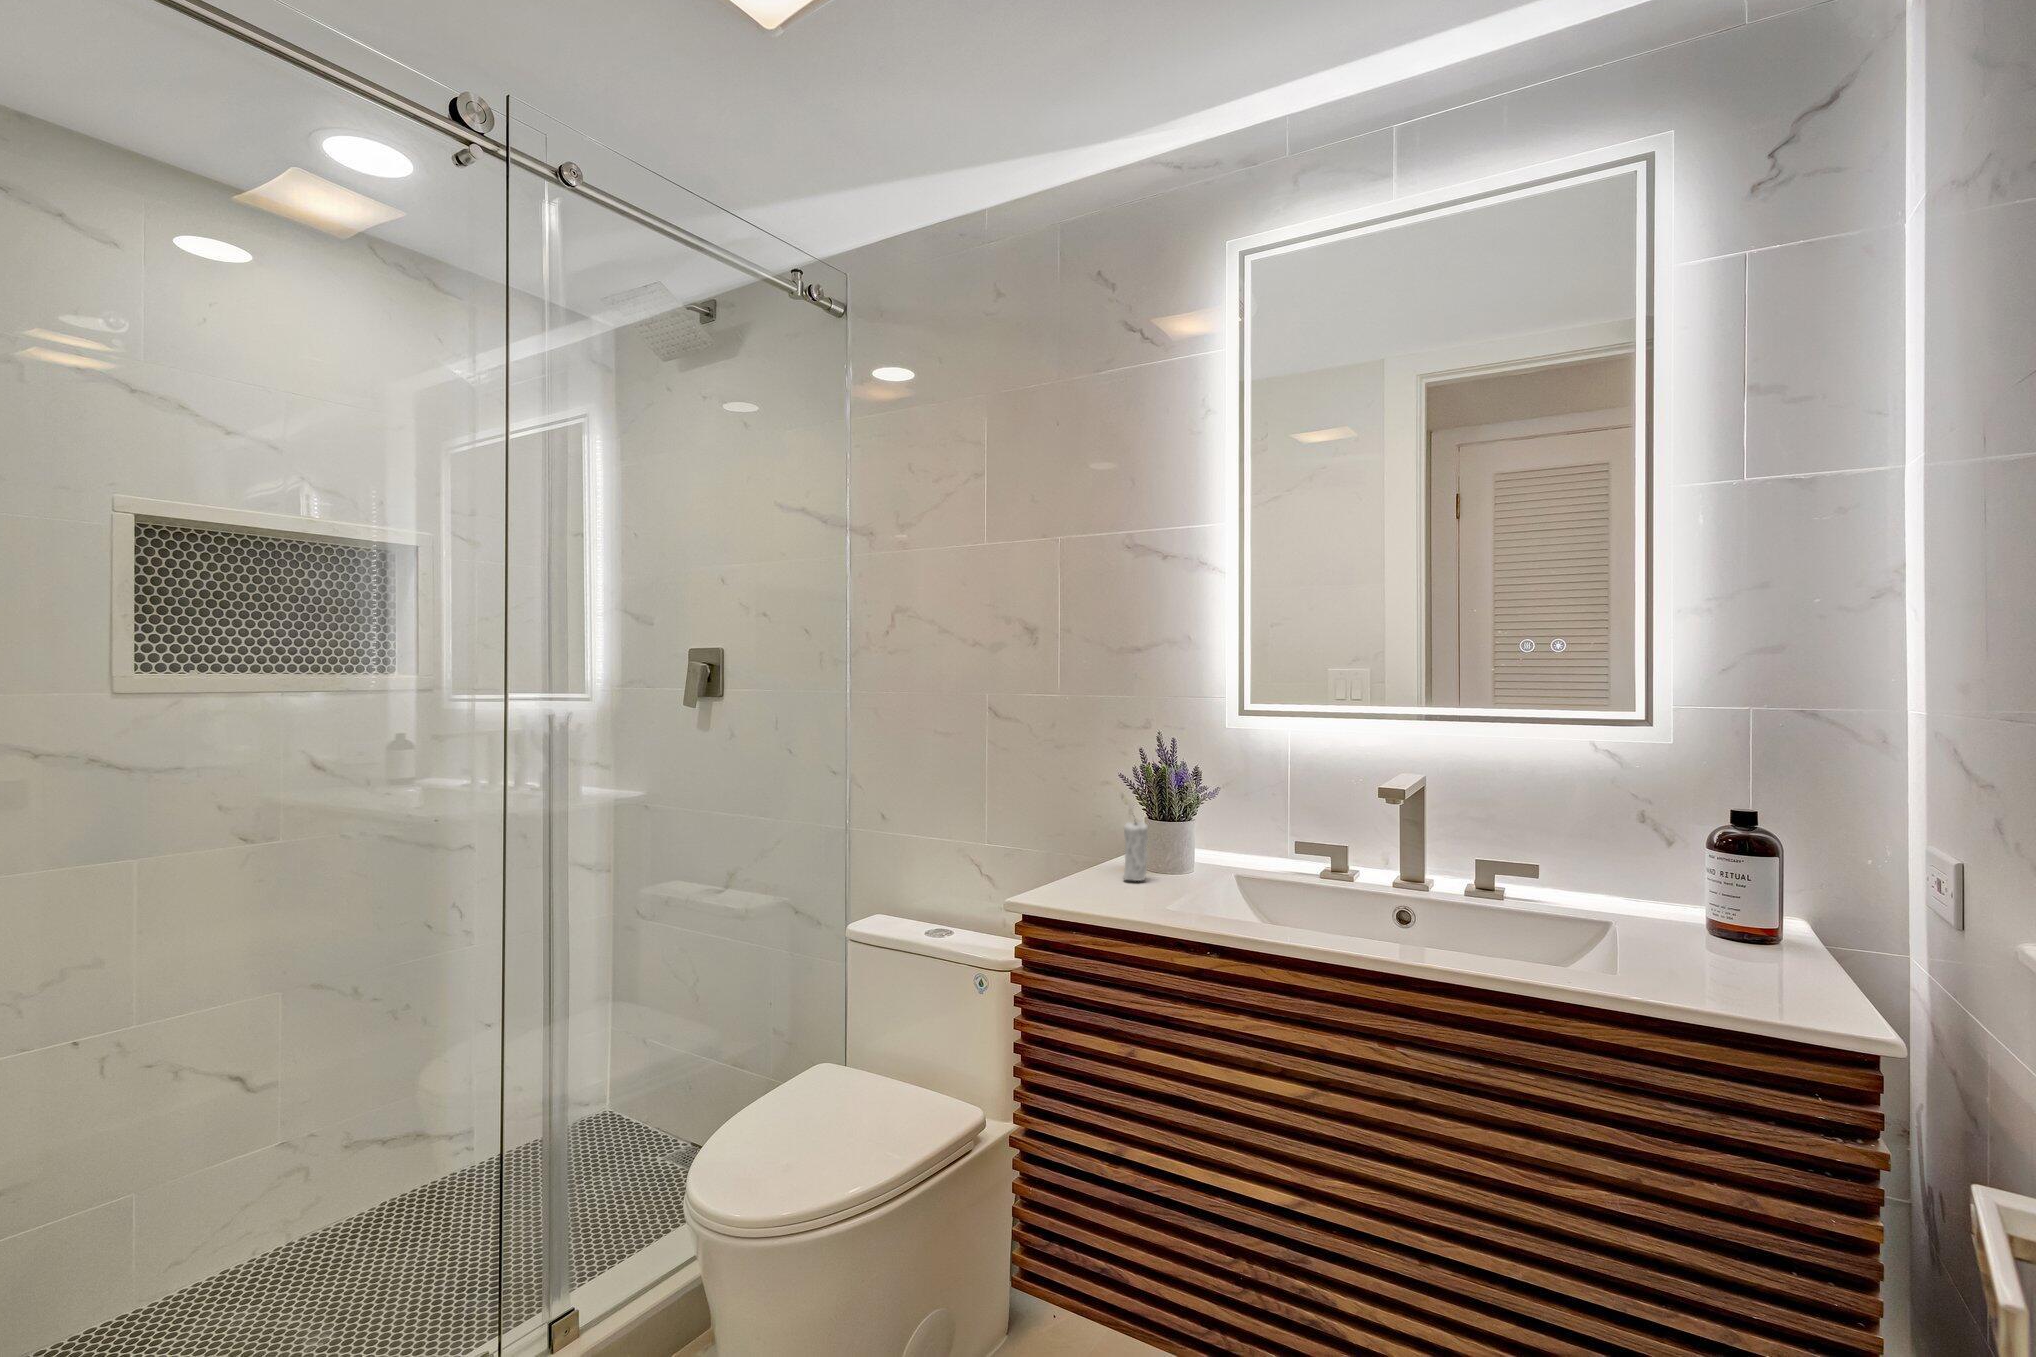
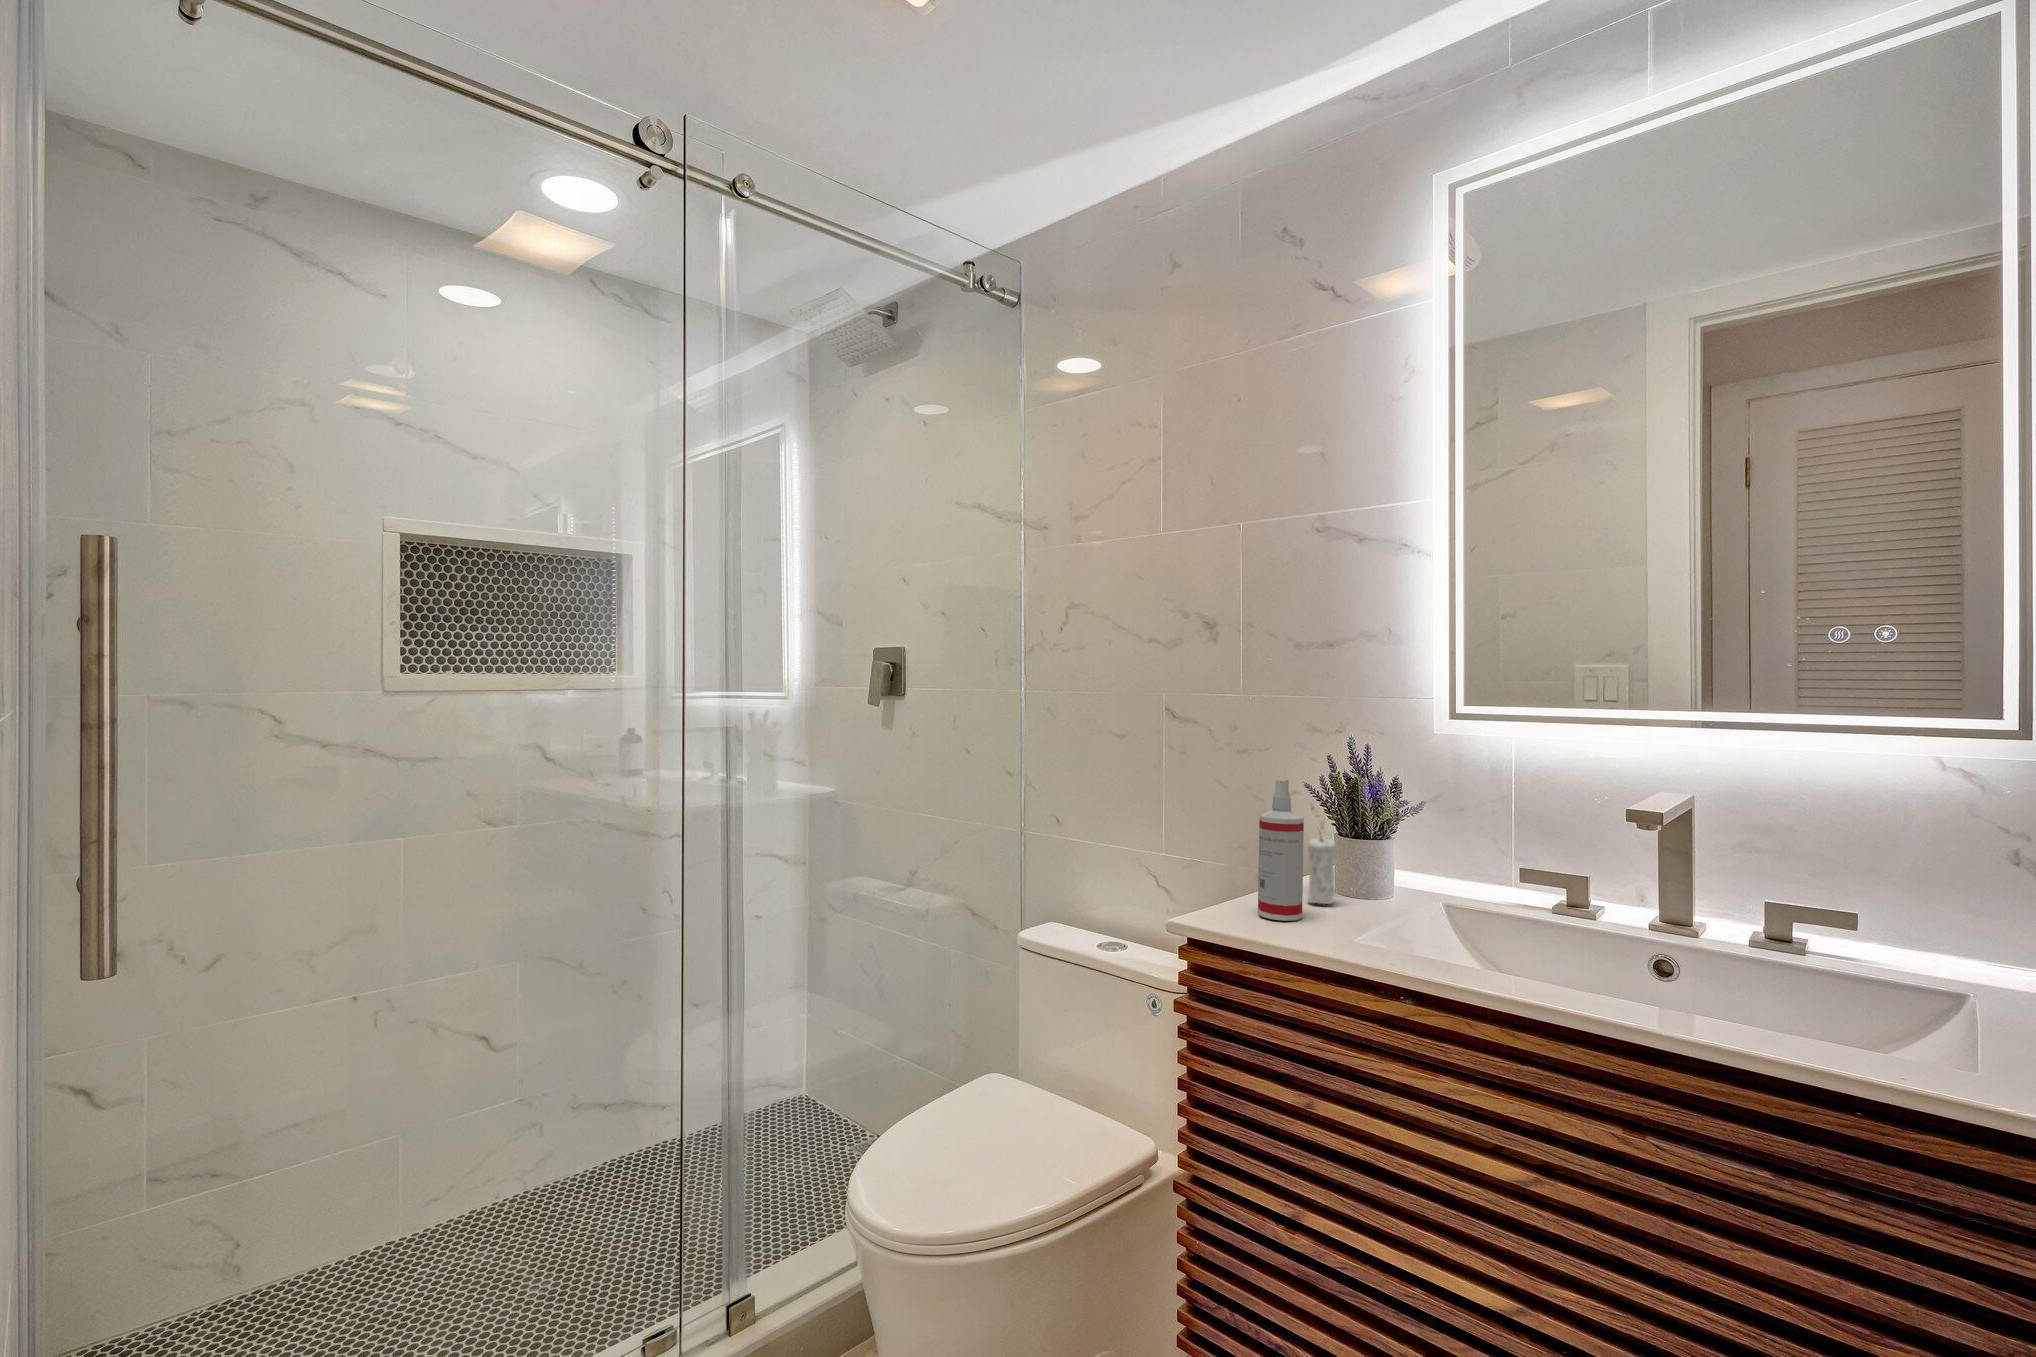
spray bottle: none [1082,771,1122,898] -> present [1258,780,1304,921]

